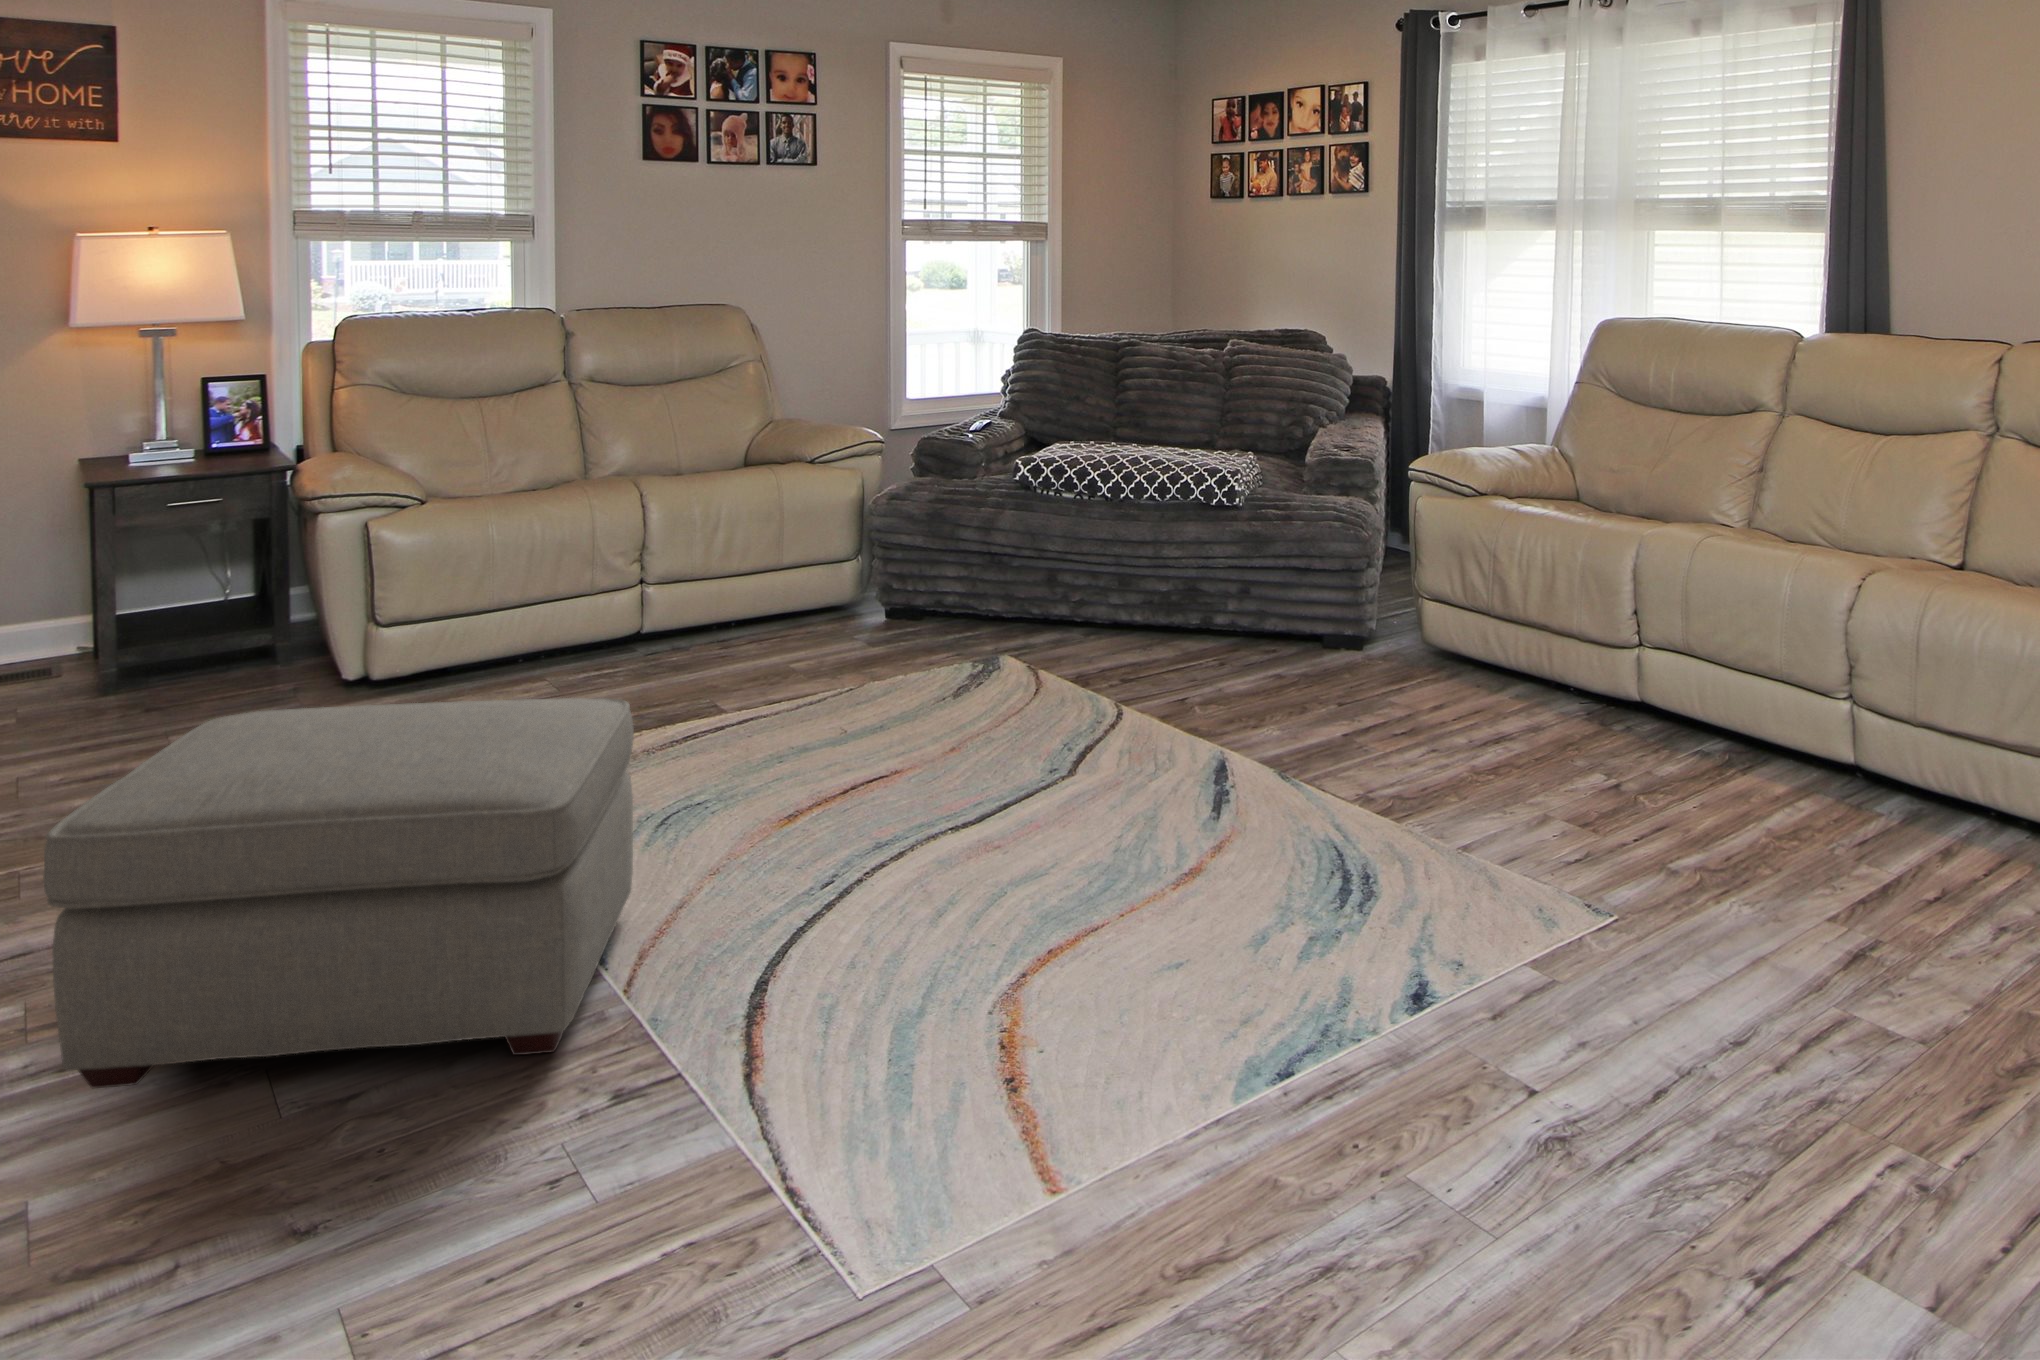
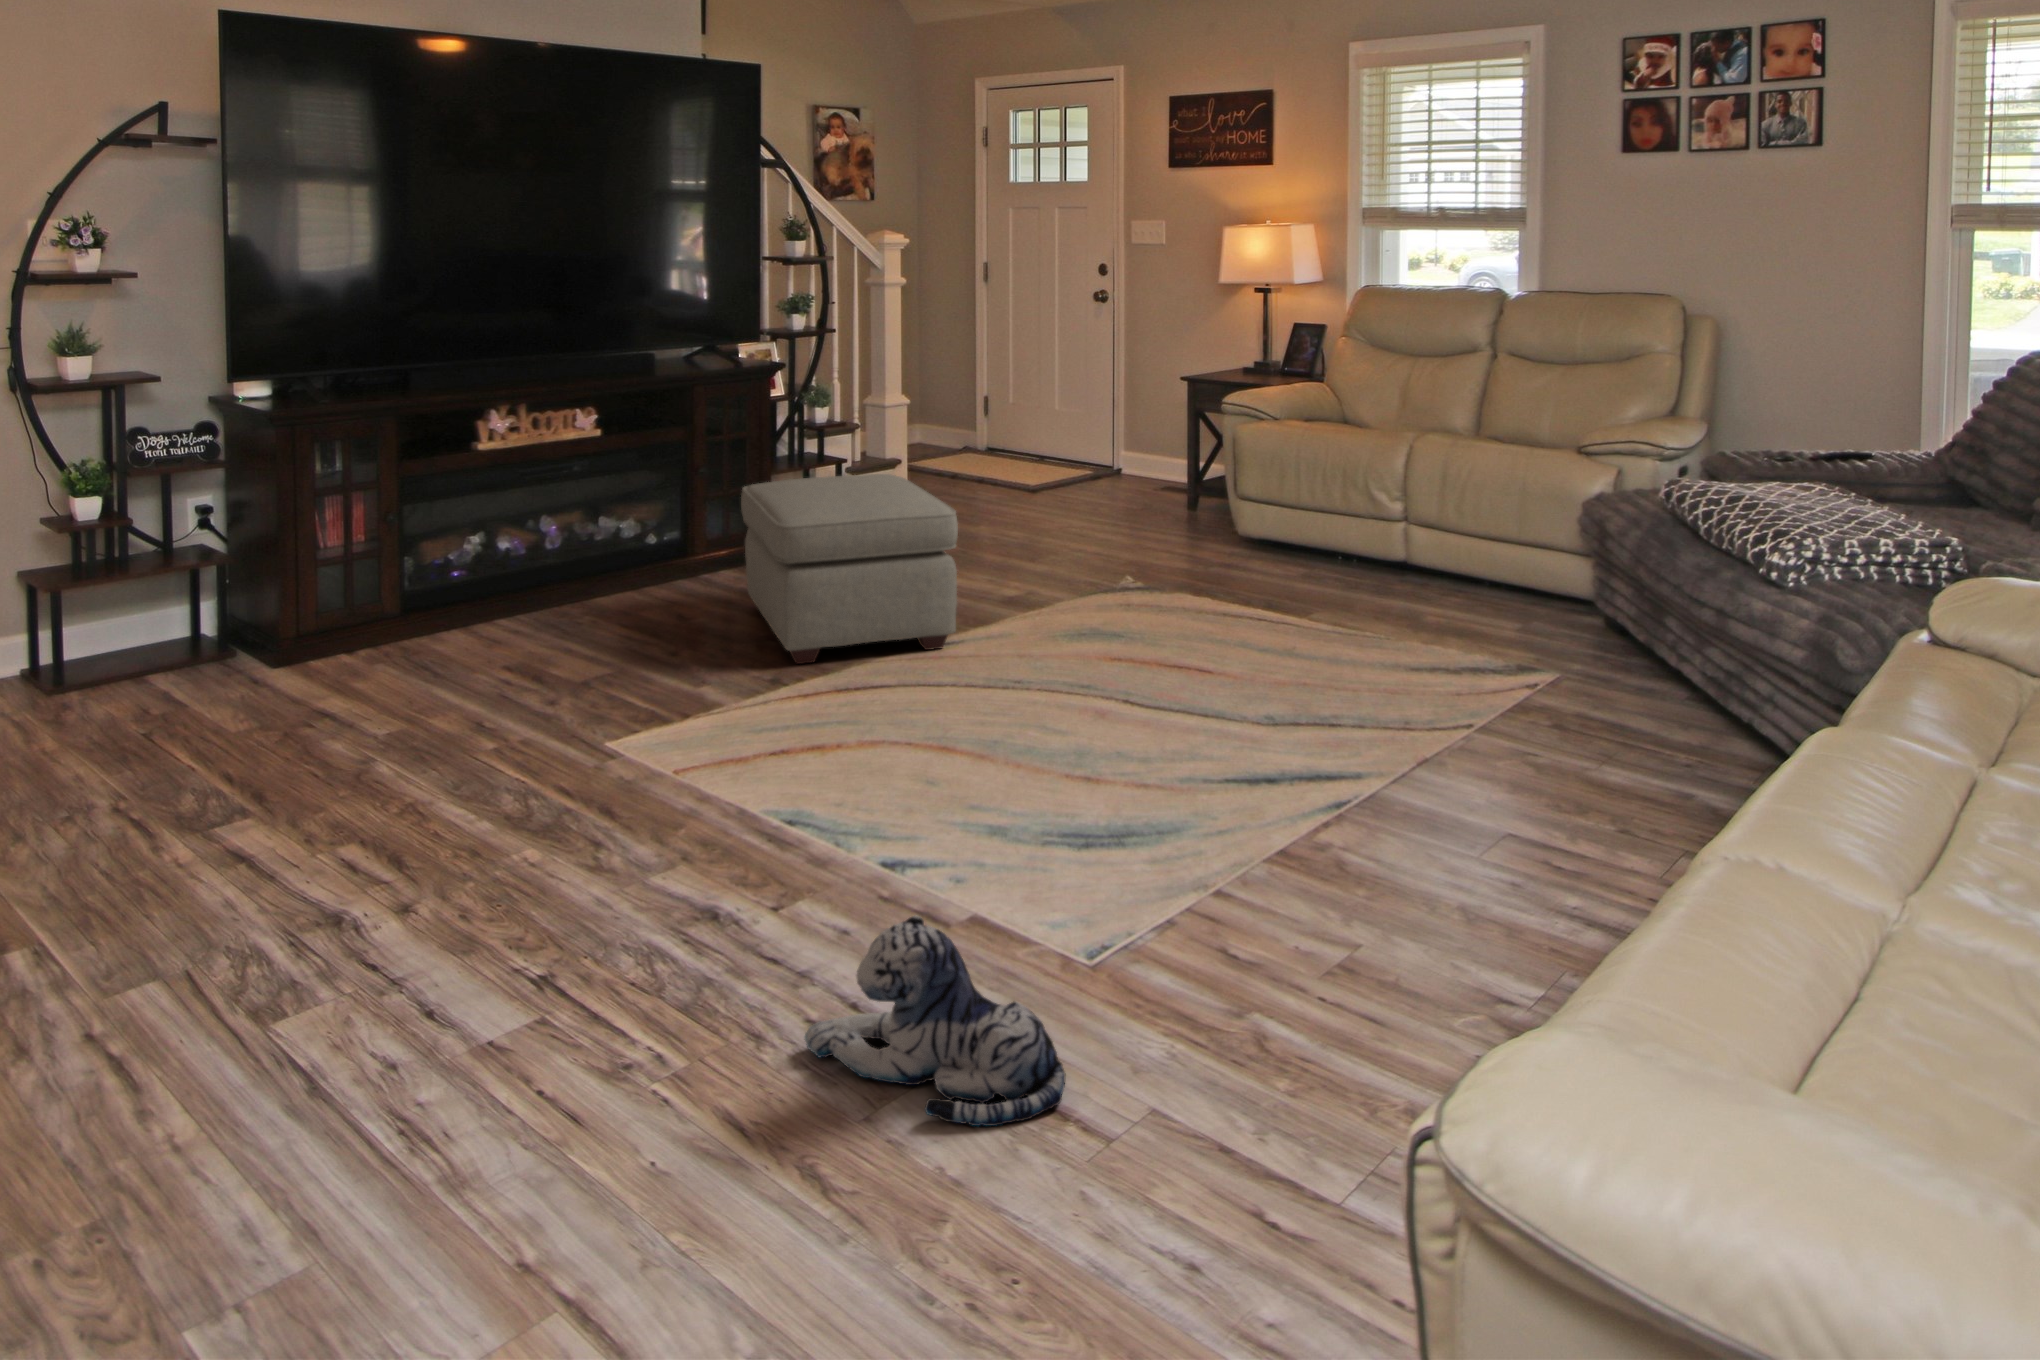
plush toy: none [1790,887,1936,1067] -> present [805,916,1065,1126]

